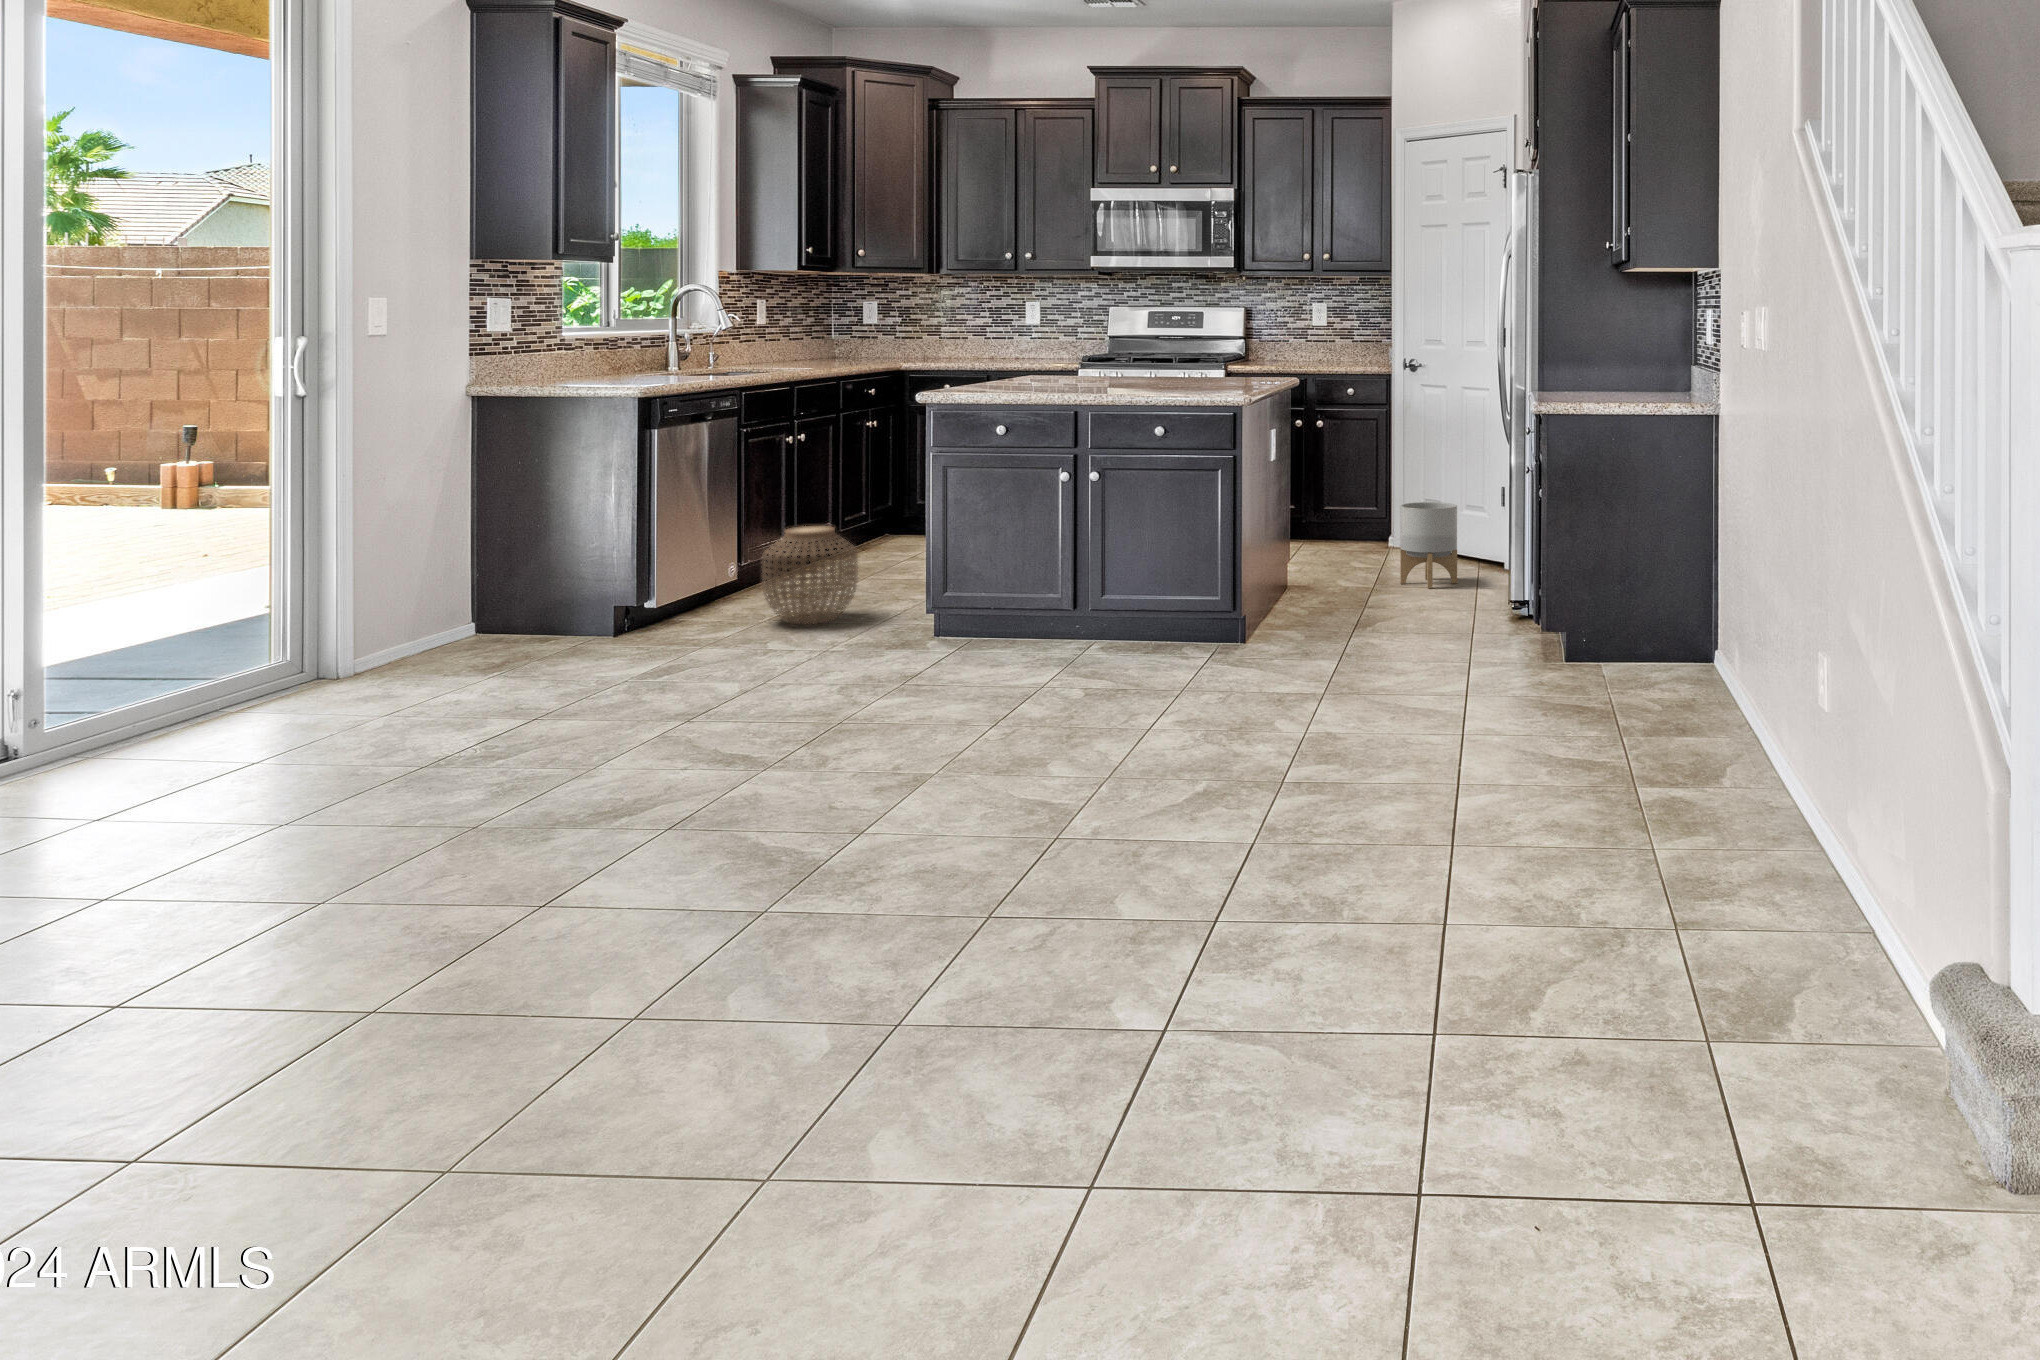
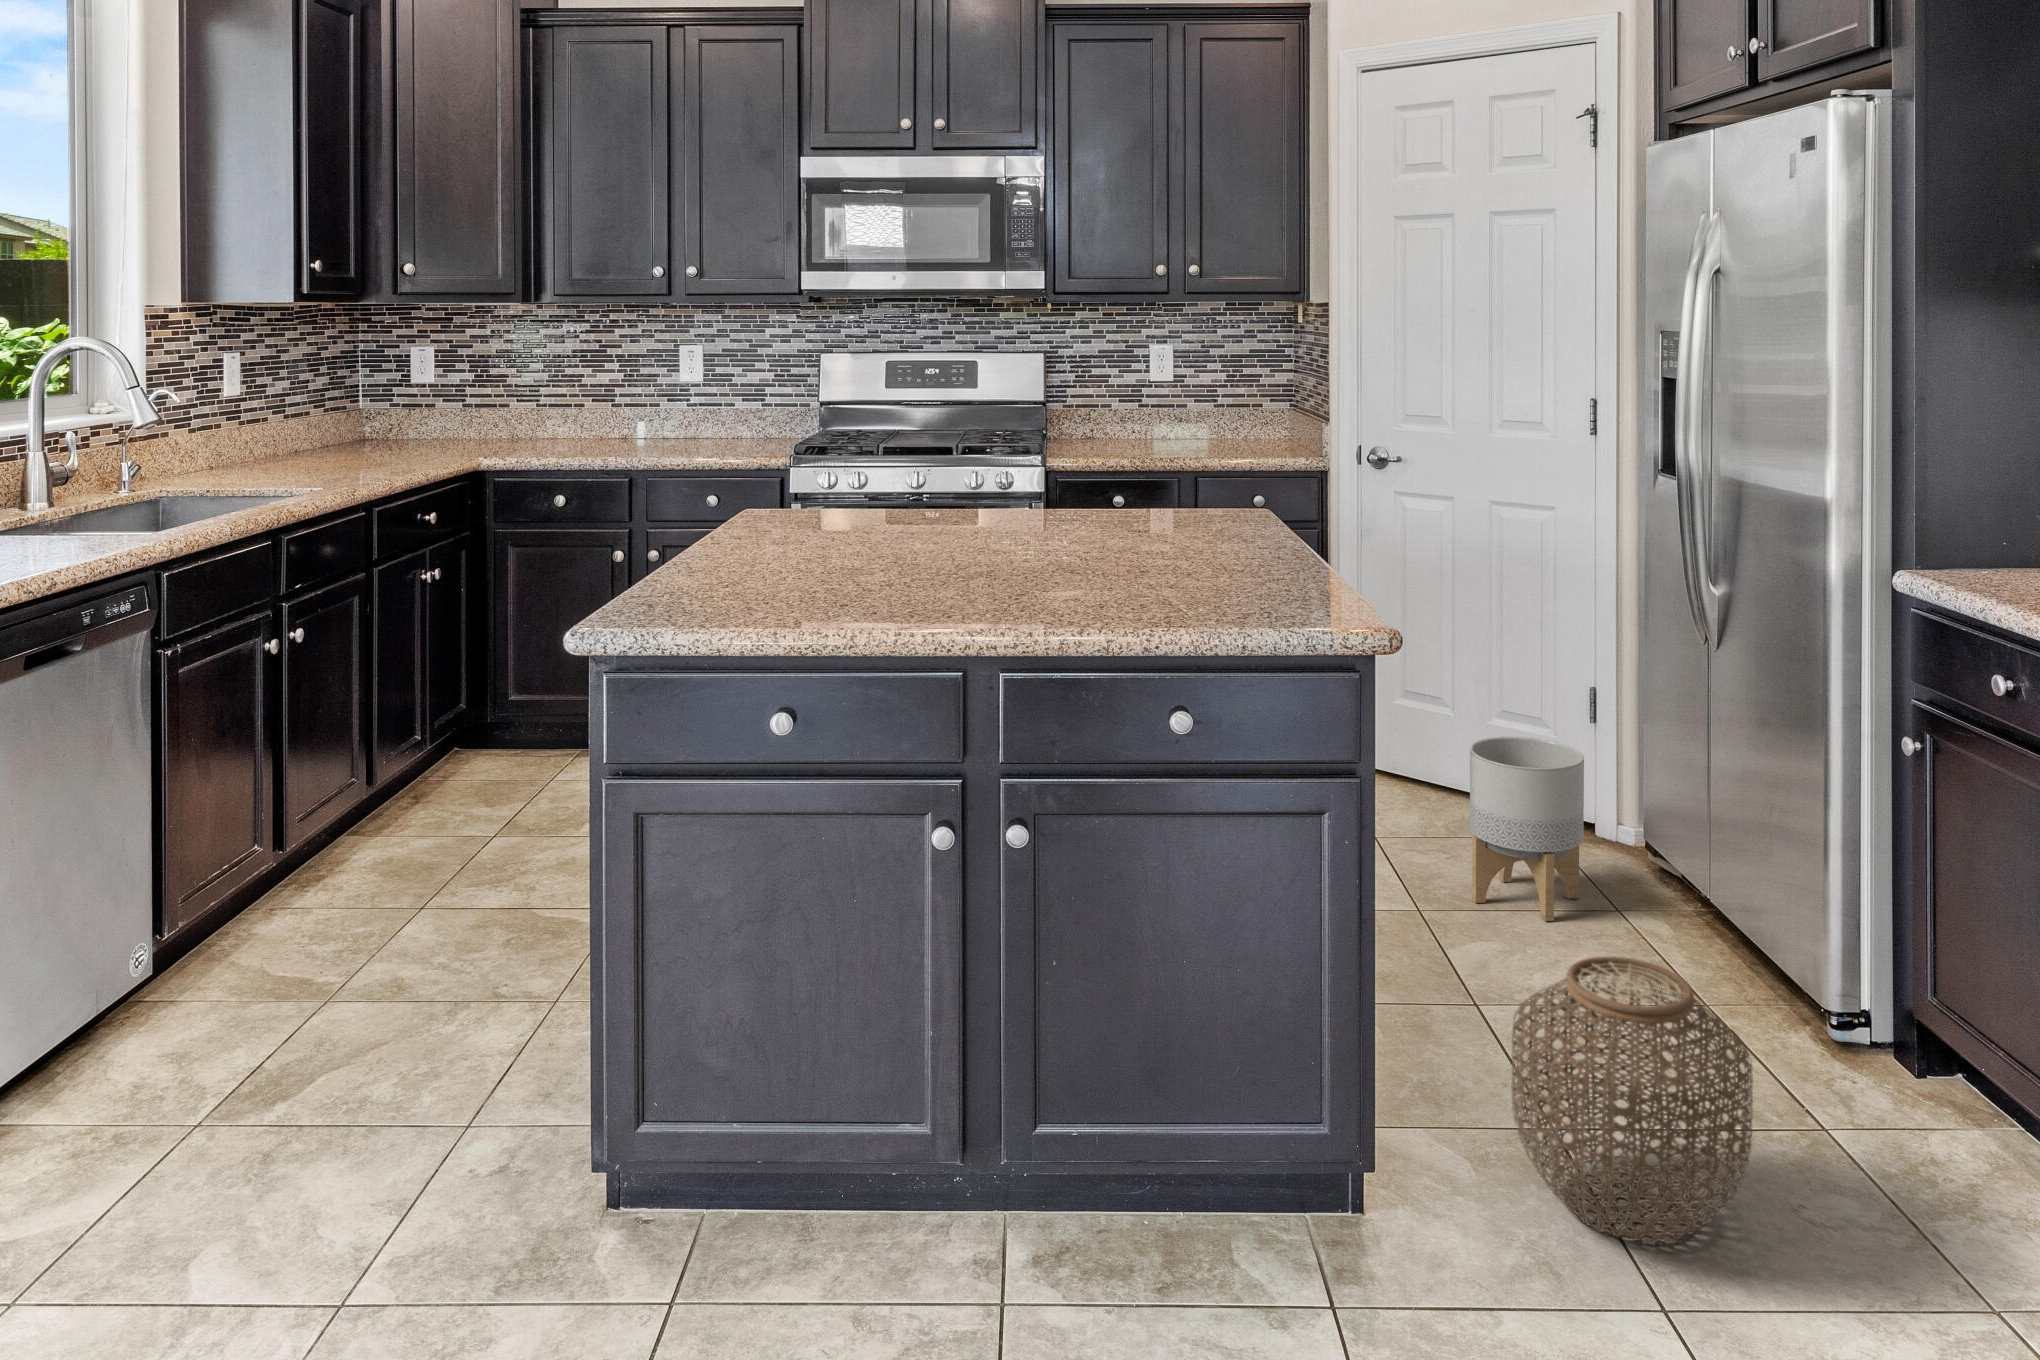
woven basket: present [762,526,858,624] -> present [1512,957,1753,1243]

